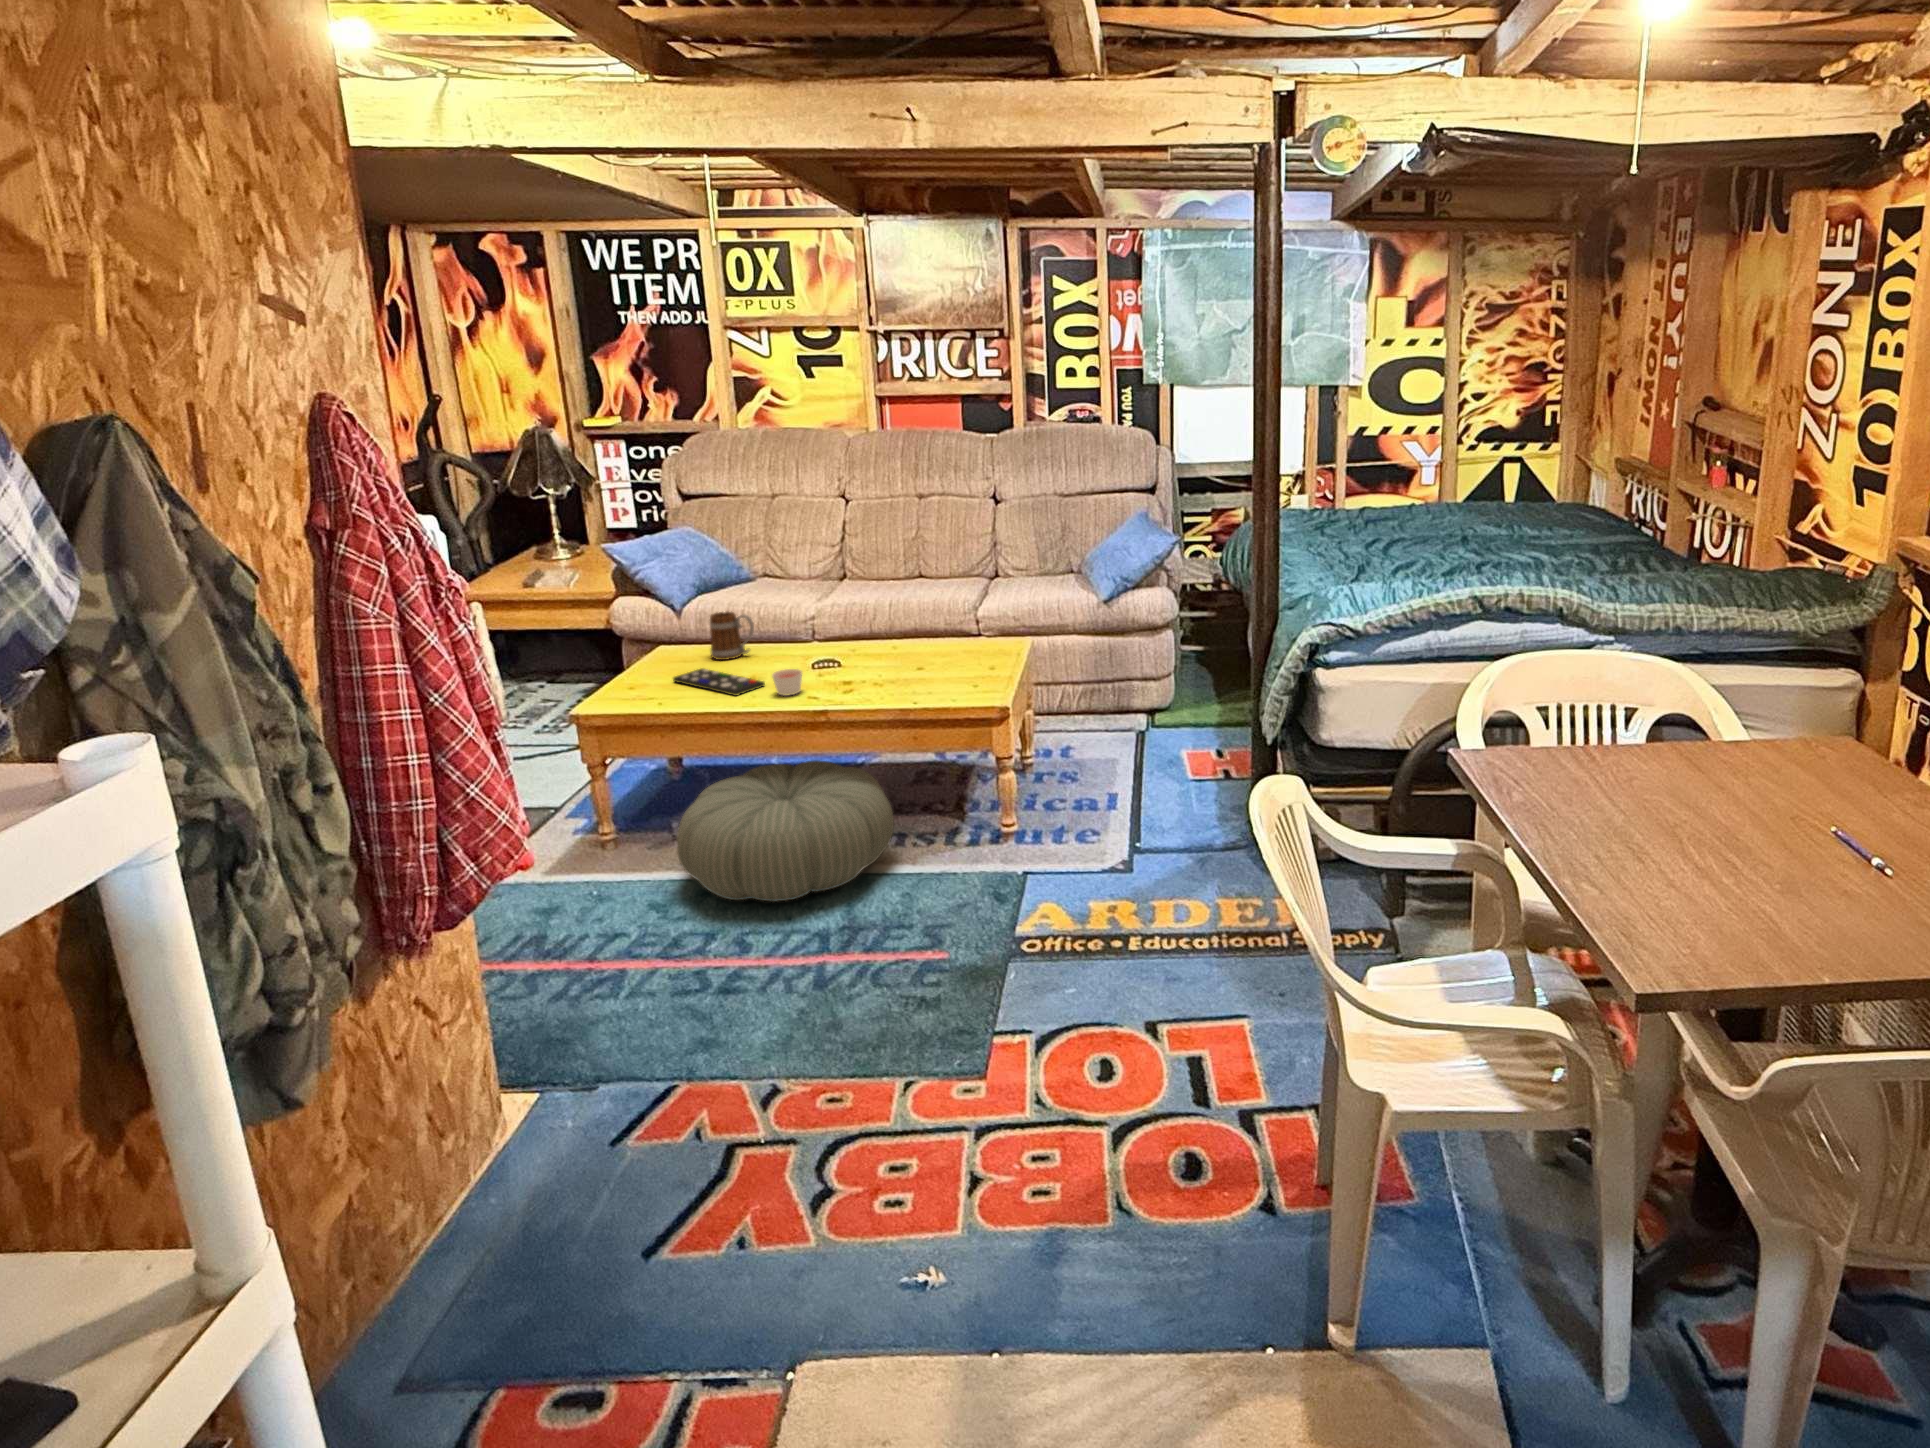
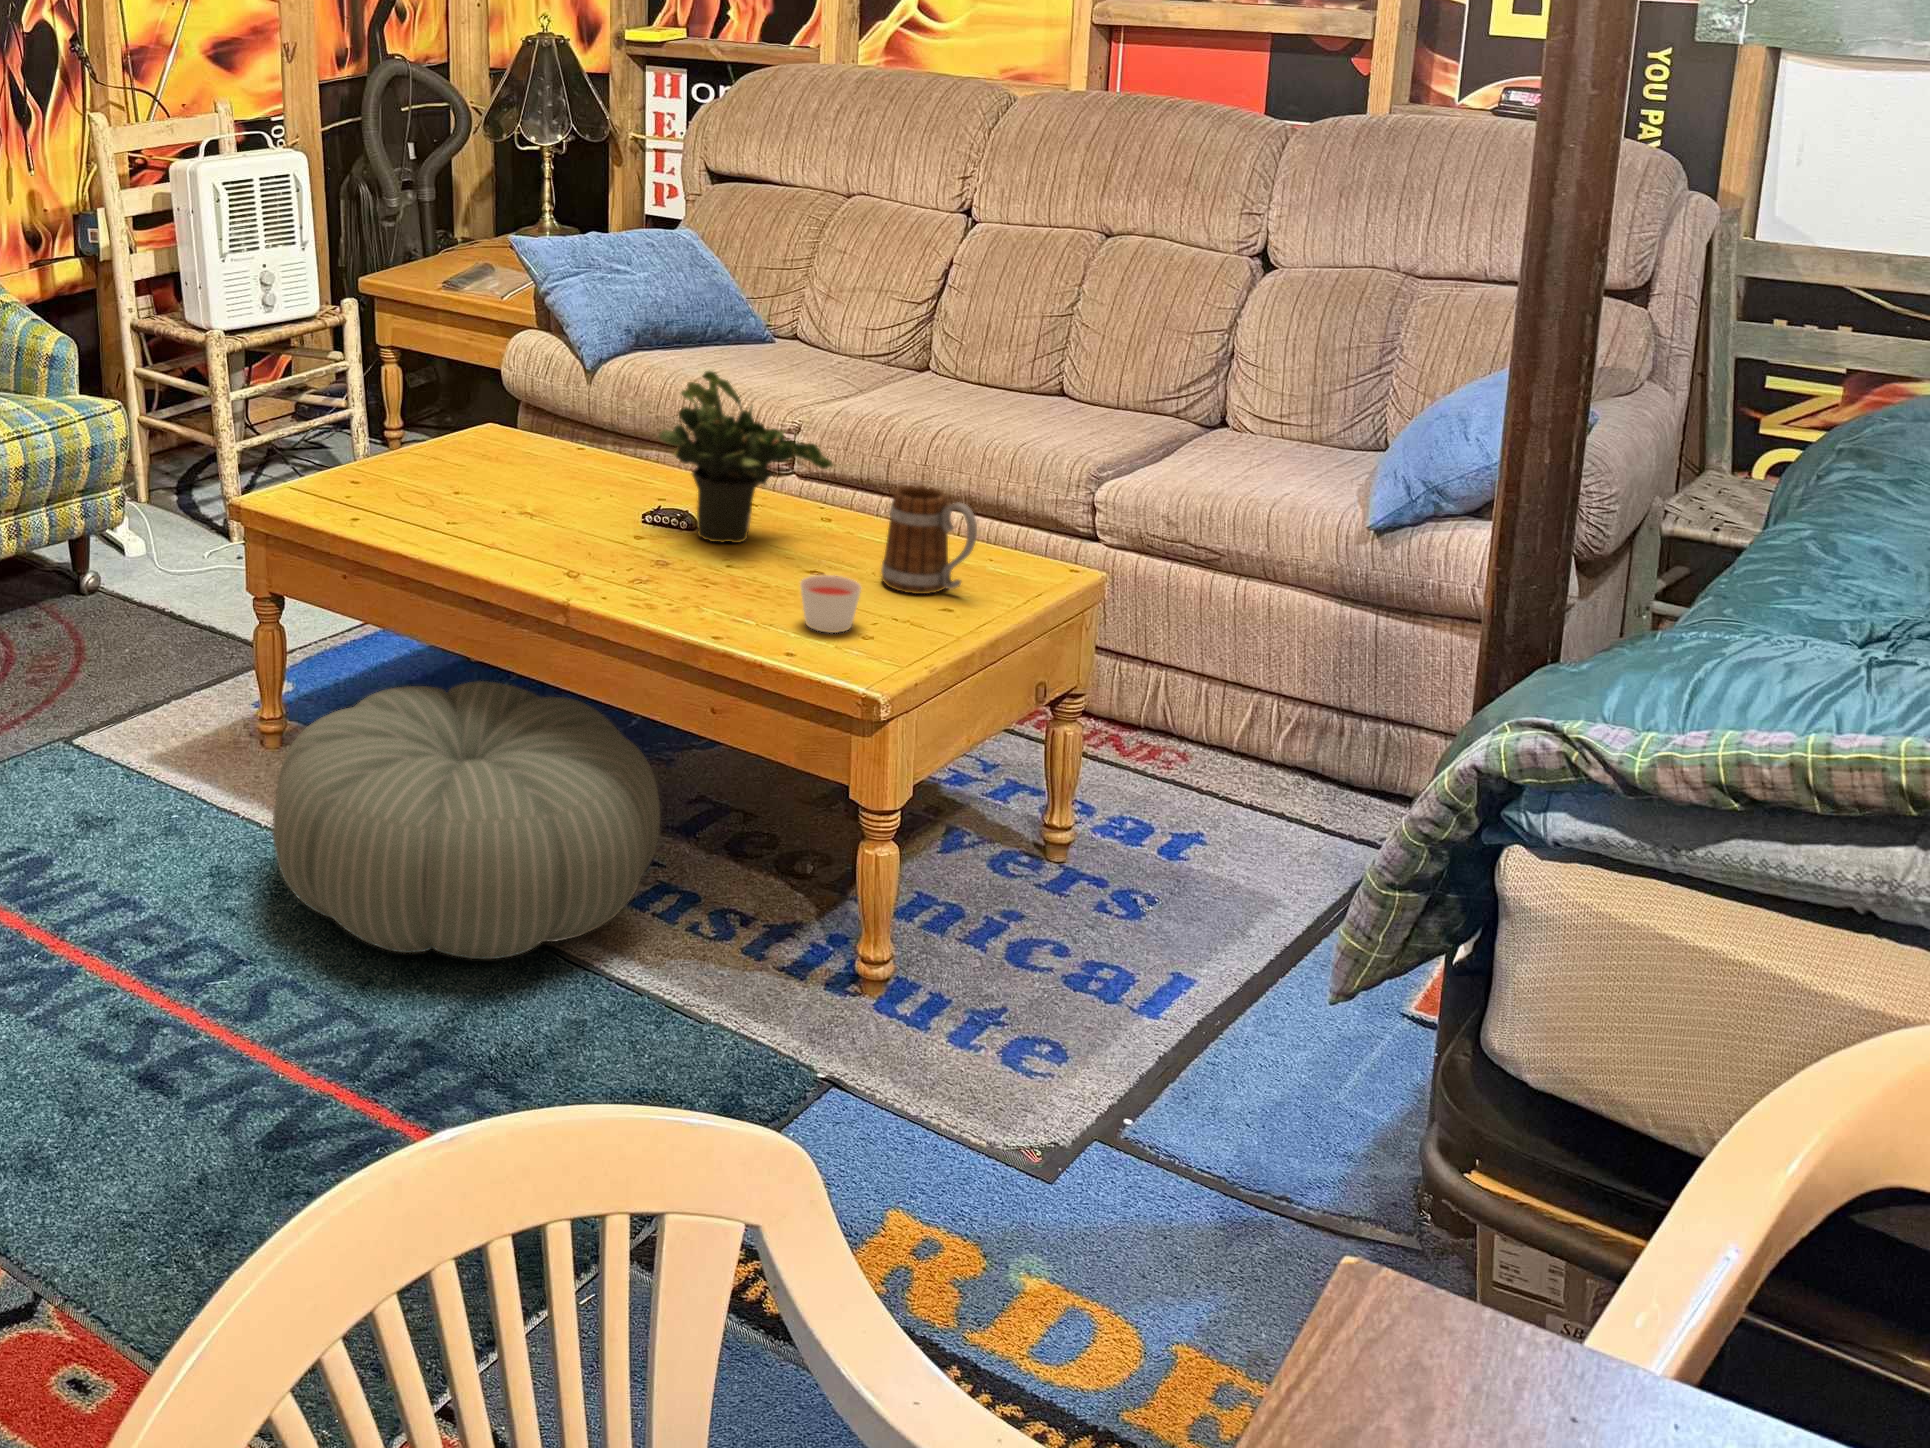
potted plant: none [812,583,910,669] -> present [658,371,833,543]
mug: present [710,612,754,660] -> present [881,486,977,594]
remote control: present [673,668,765,696] -> none [432,477,545,541]
candle: present [772,669,802,696] -> present [800,575,861,633]

